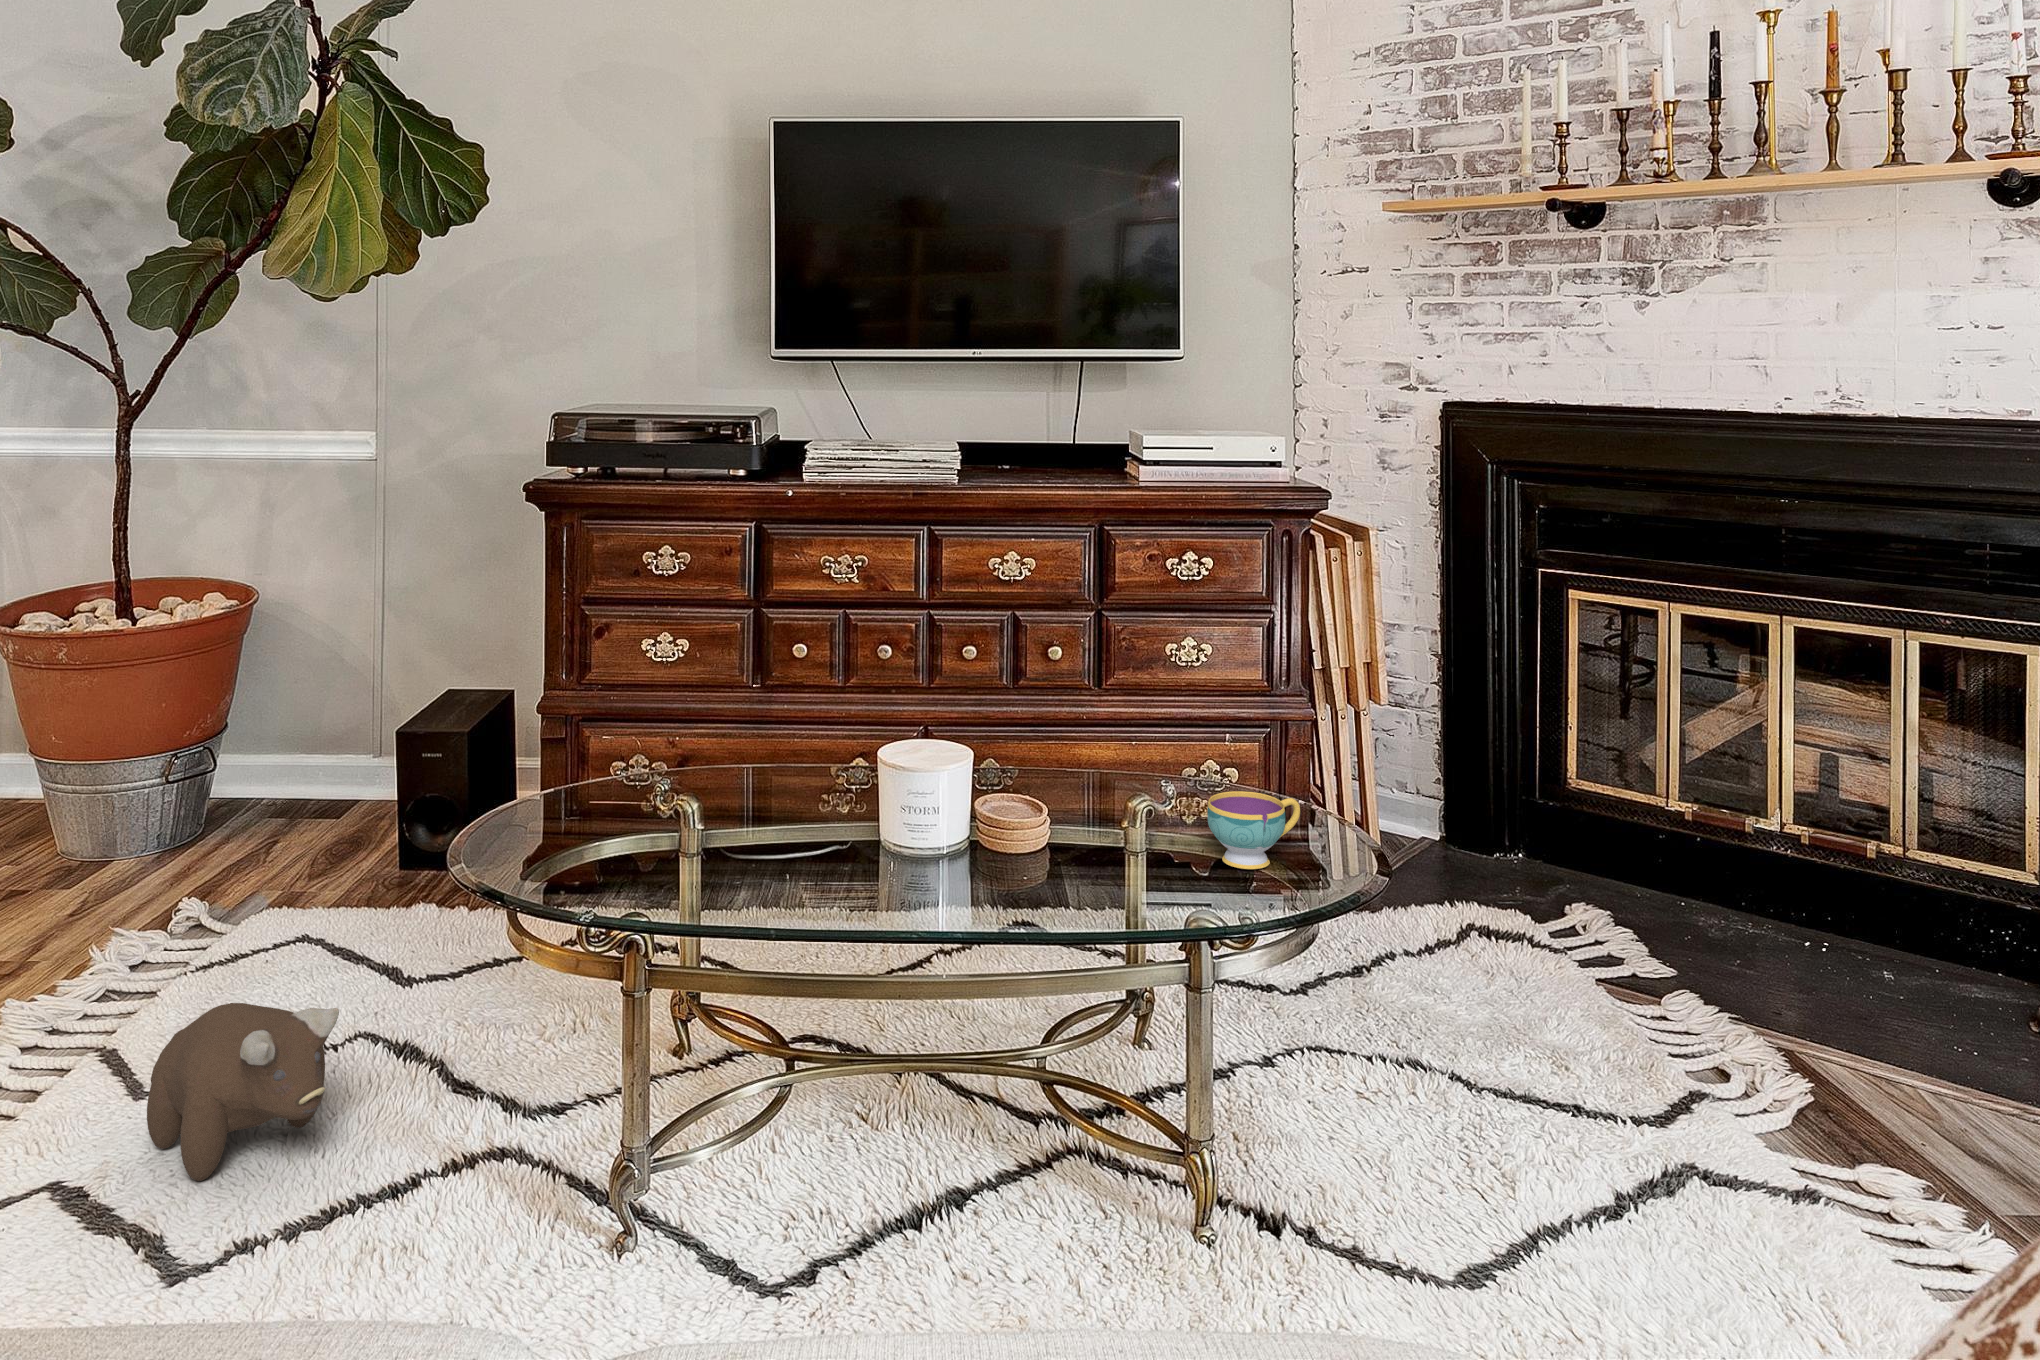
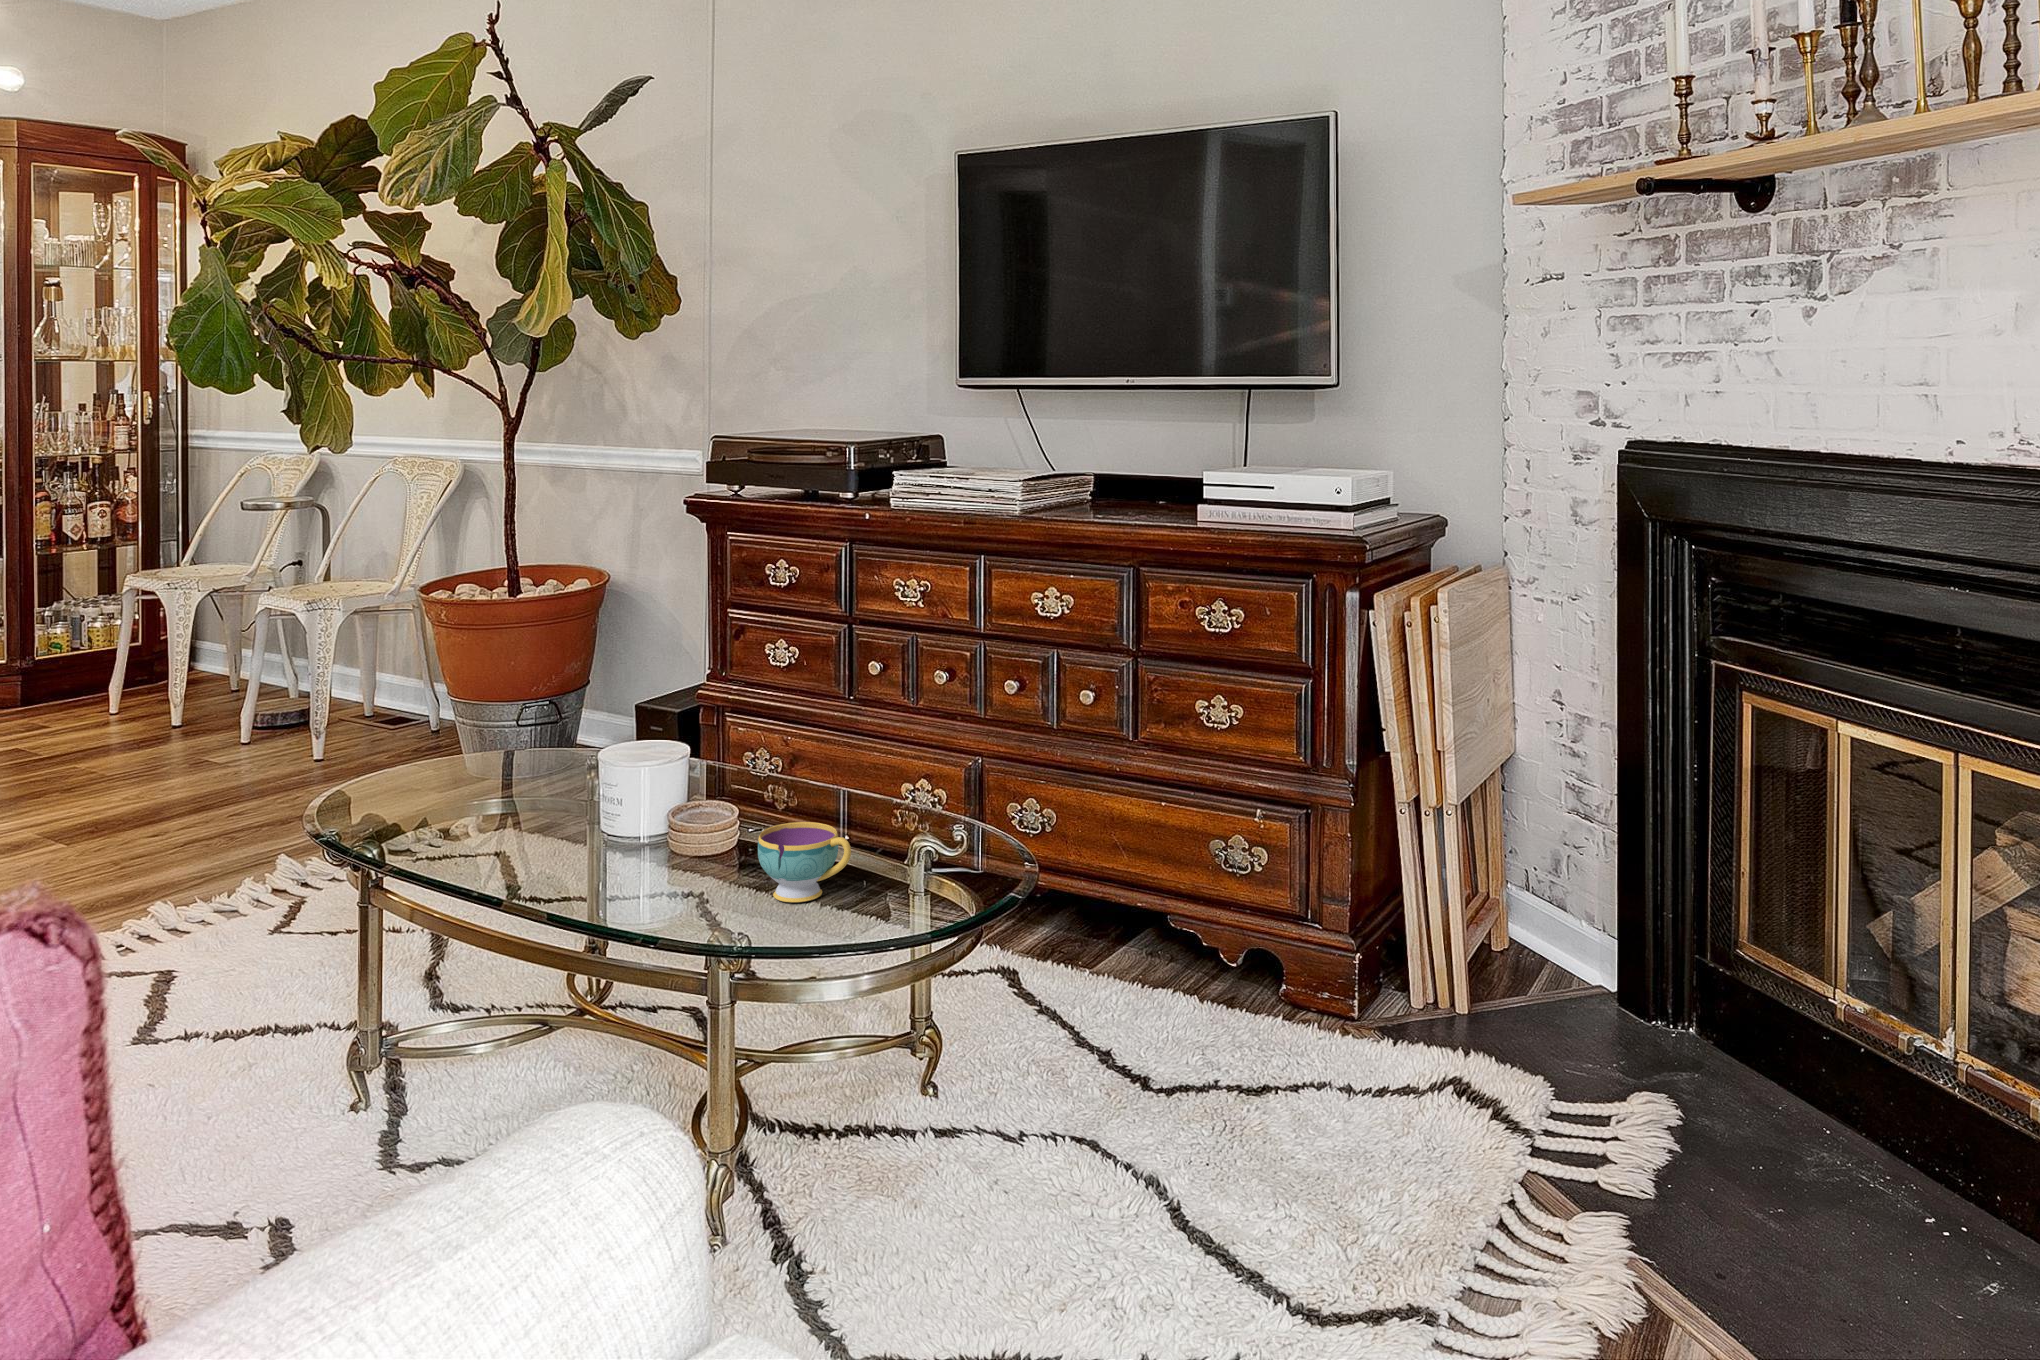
plush toy: present [147,1003,339,1181] -> none [171,859,301,982]

